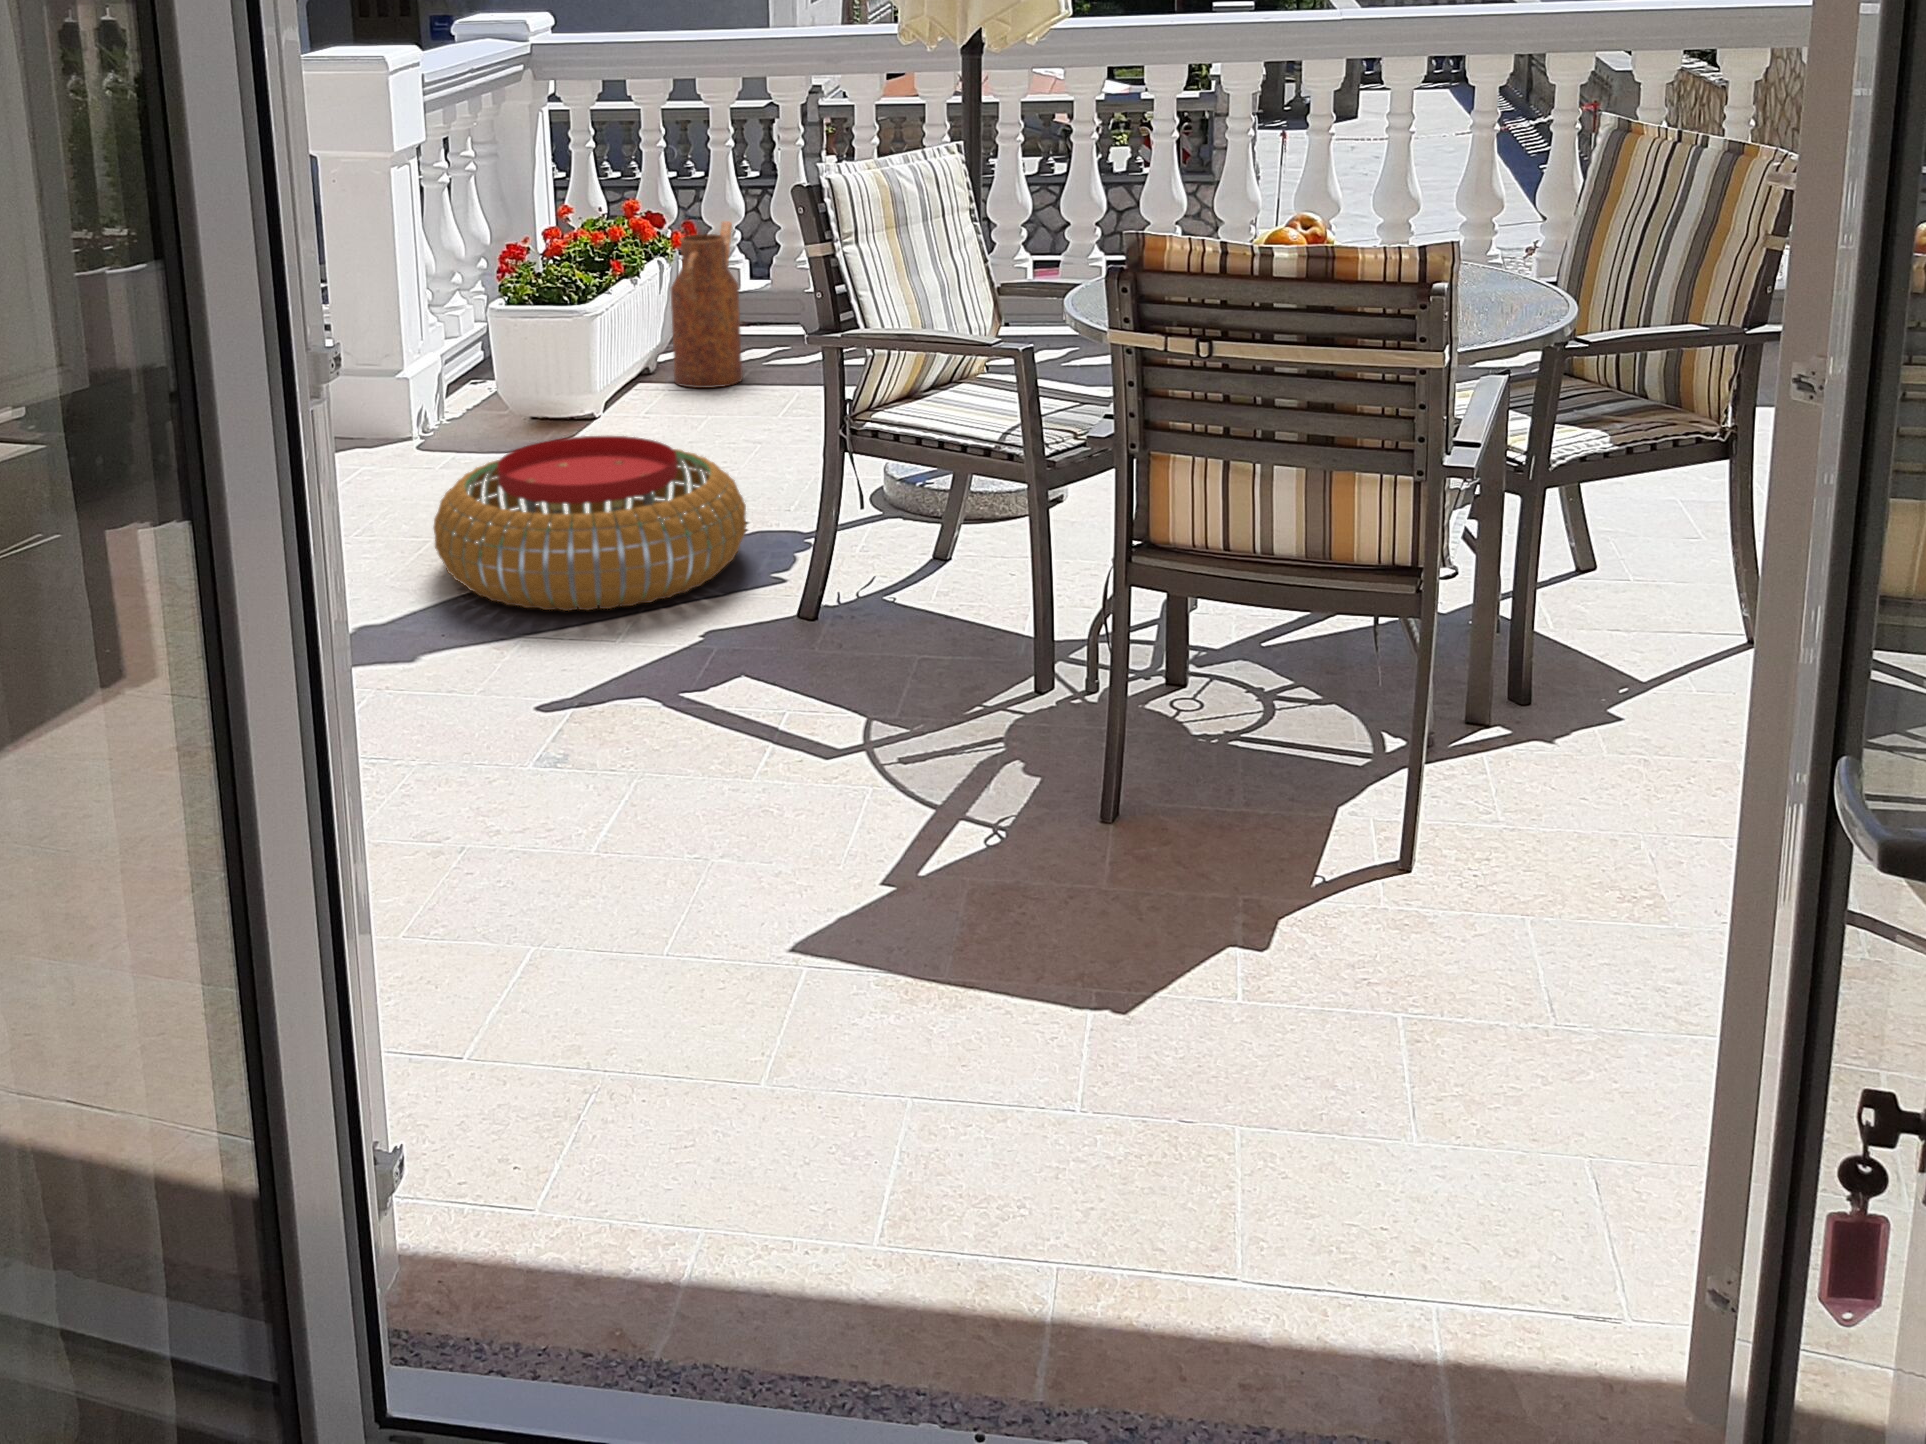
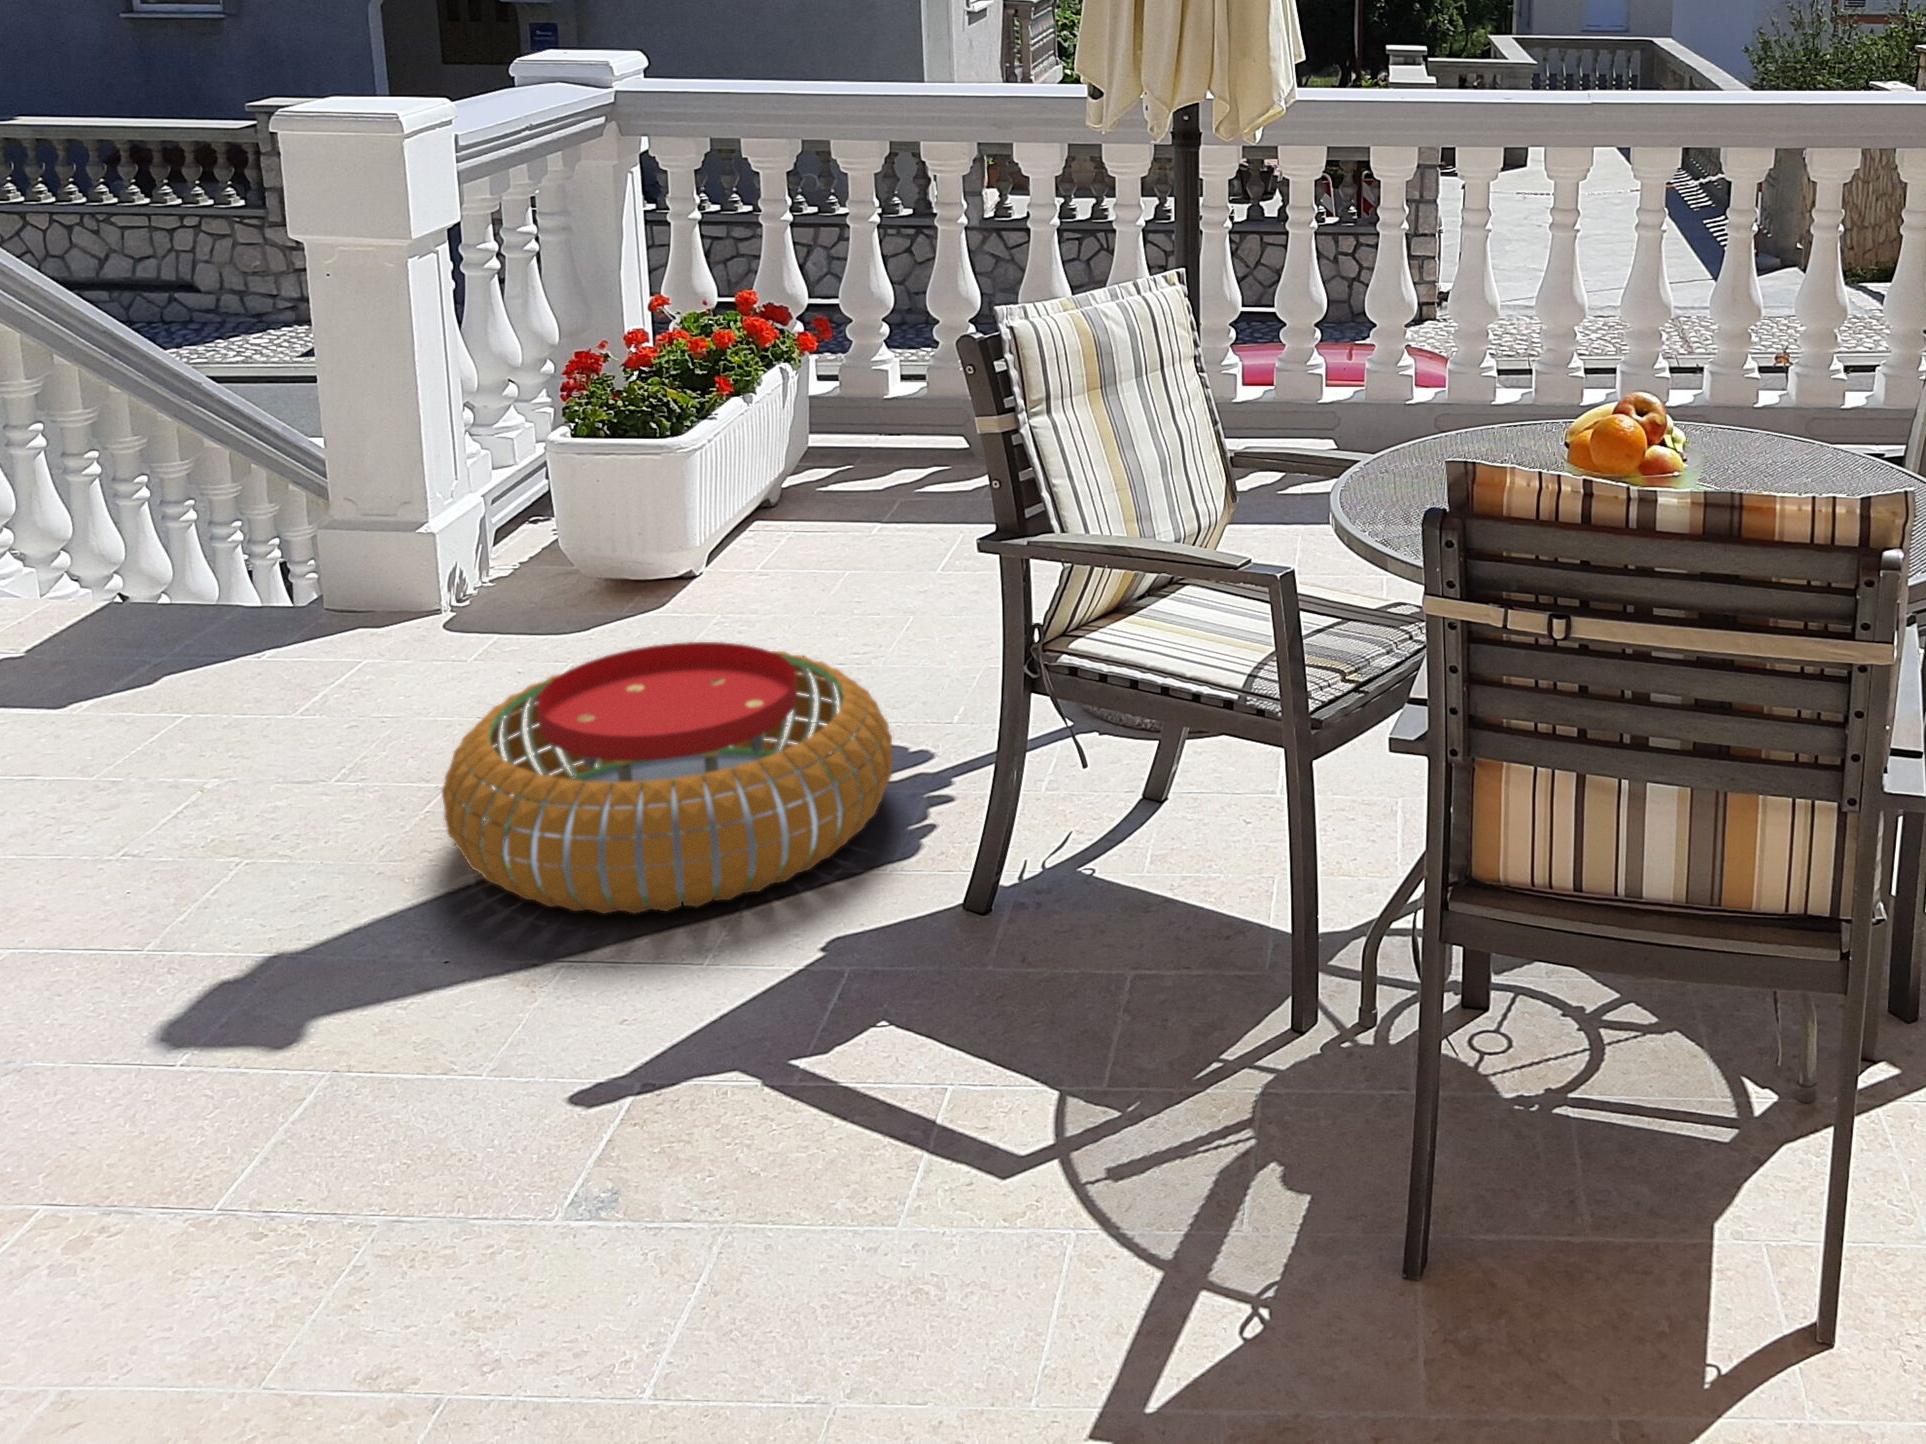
watering can: present [671,221,743,388] -> none [798,316,891,525]

